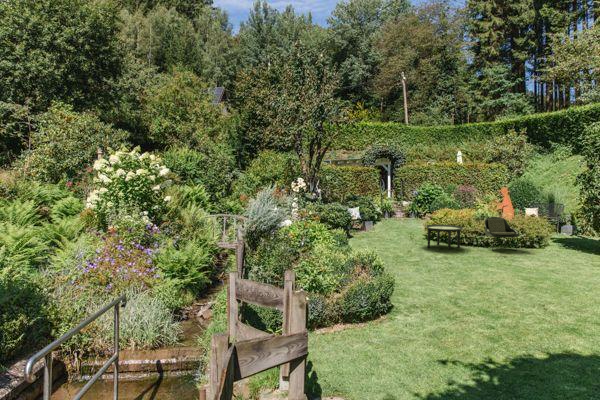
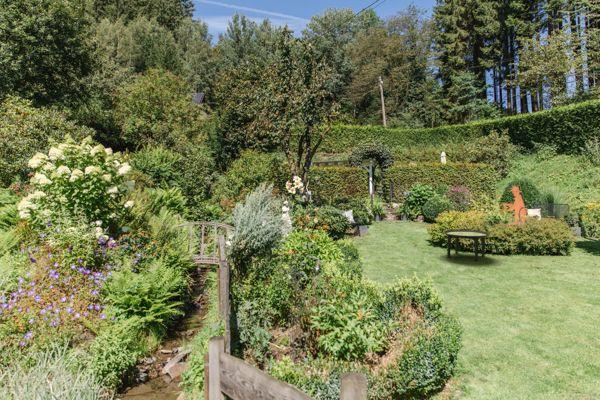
lounge chair: present [483,217,519,251] -> none [511,220,559,261]

